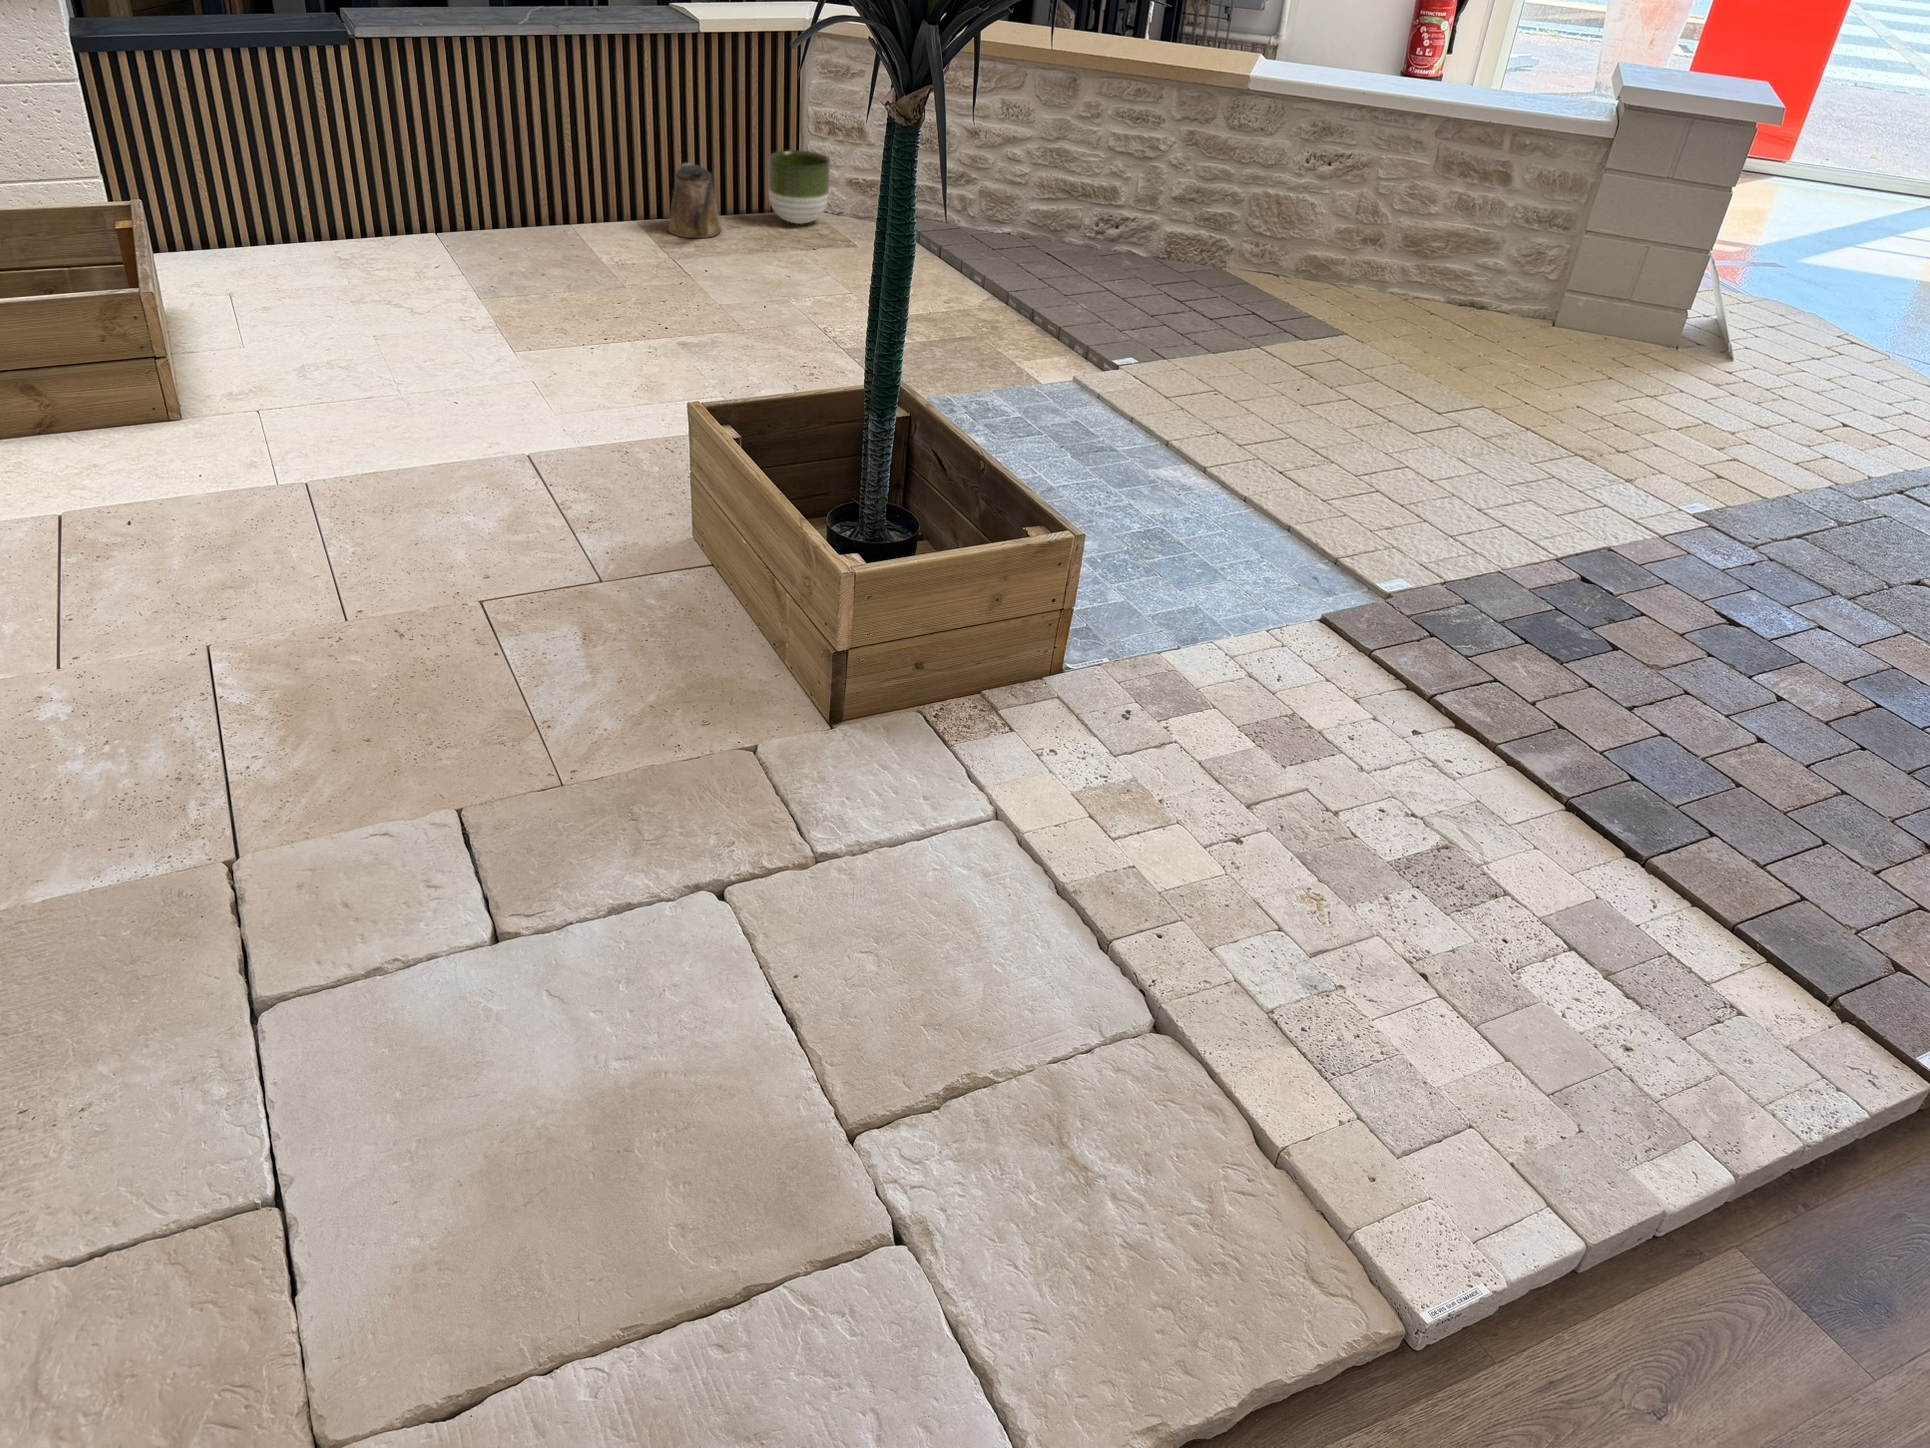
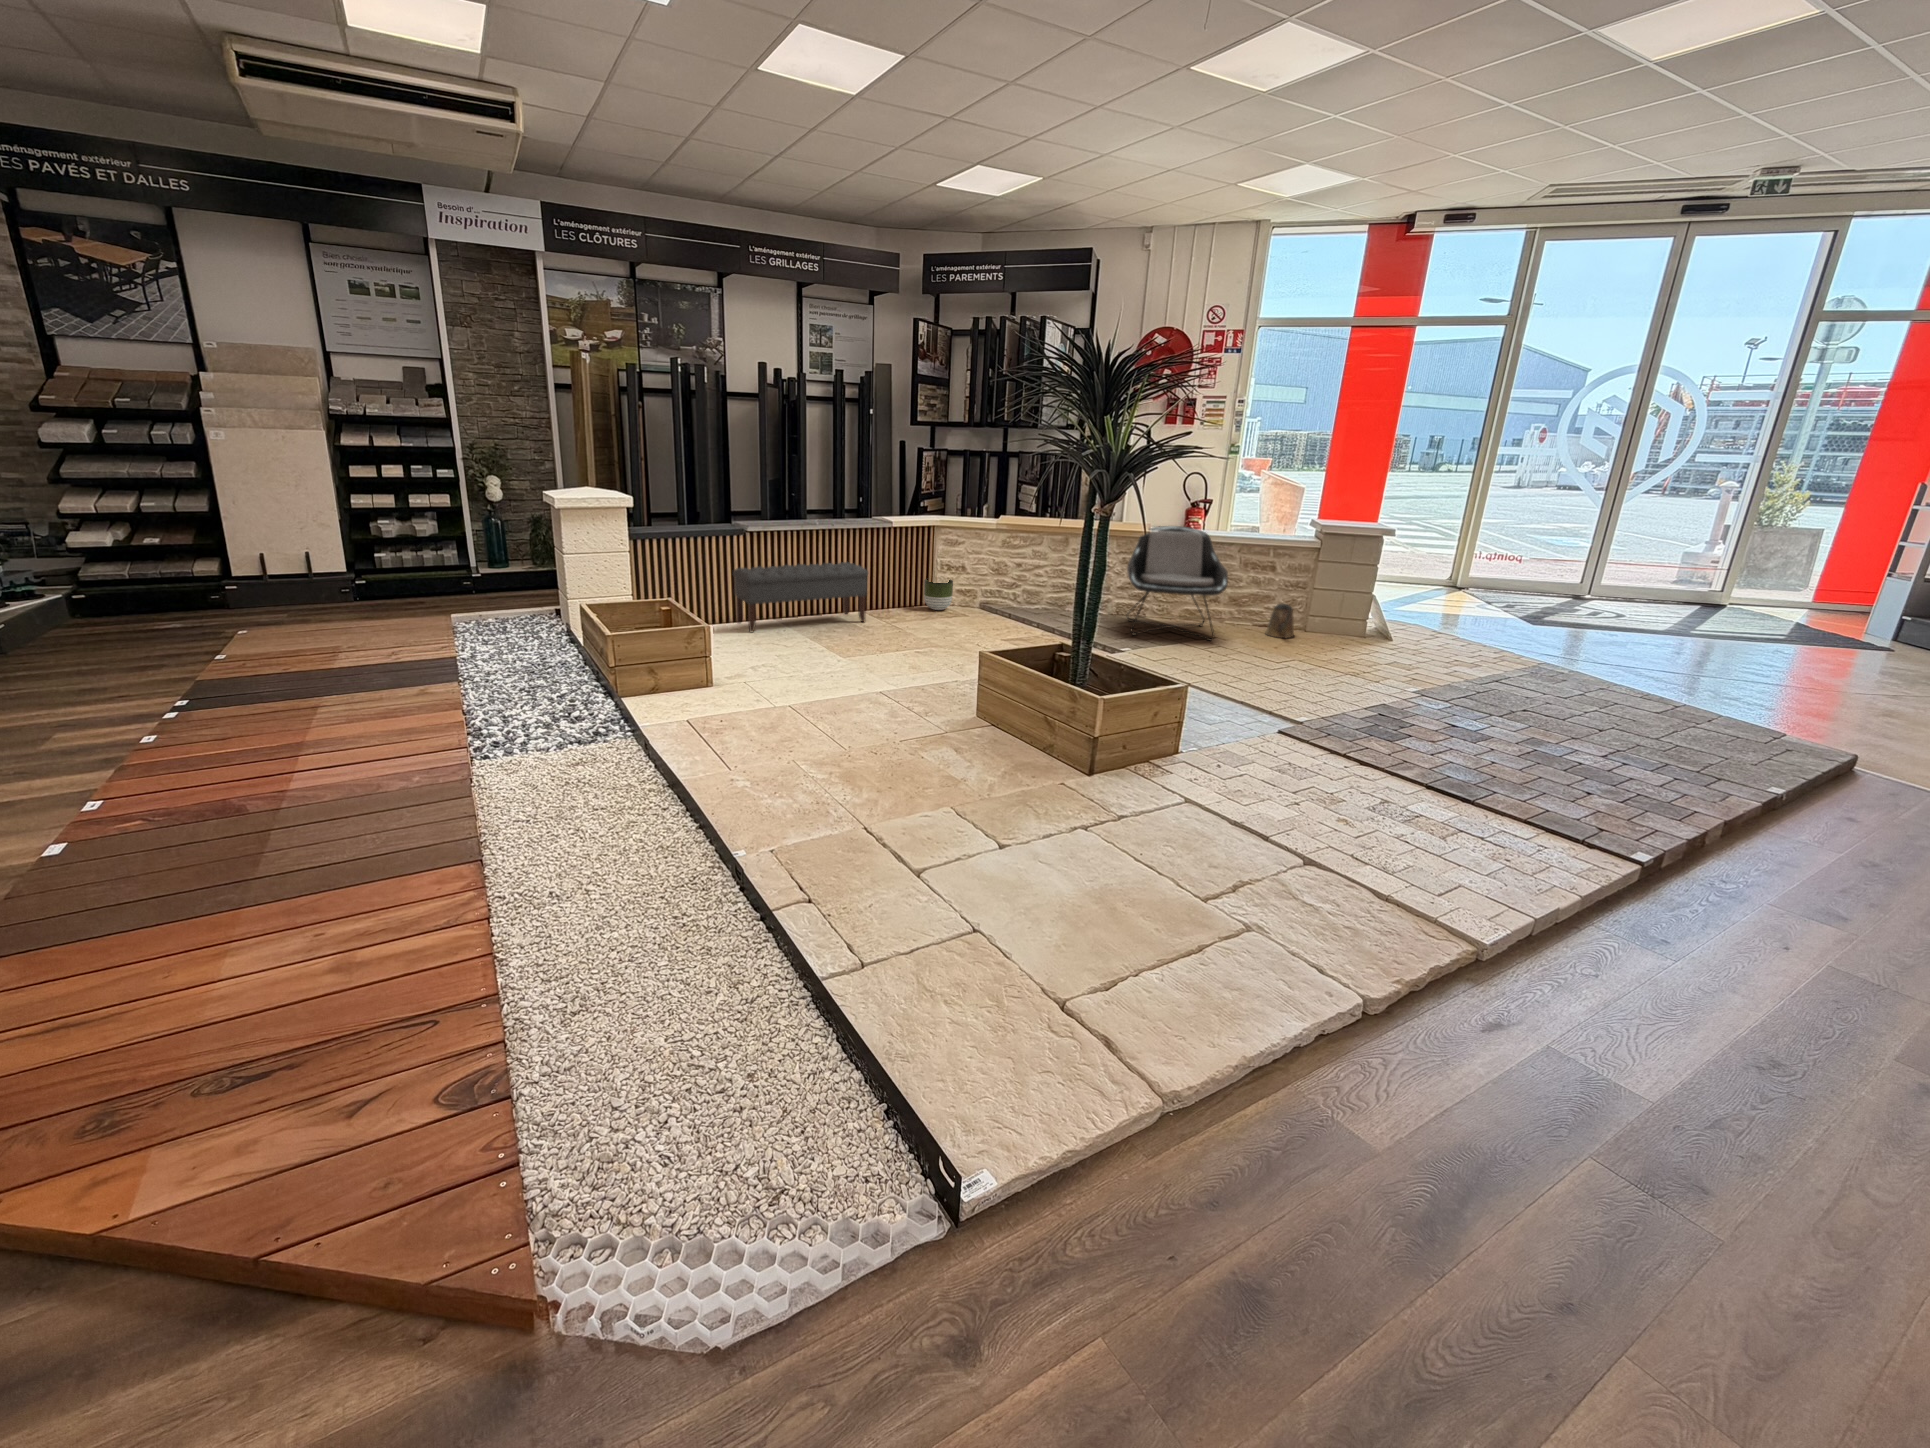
lounge chair: none [1168,65,1392,343] -> present [1127,526,1228,641]
bench: none [326,112,622,268] -> present [733,562,868,632]
watering can: present [668,163,722,238] -> present [1266,604,1294,638]

